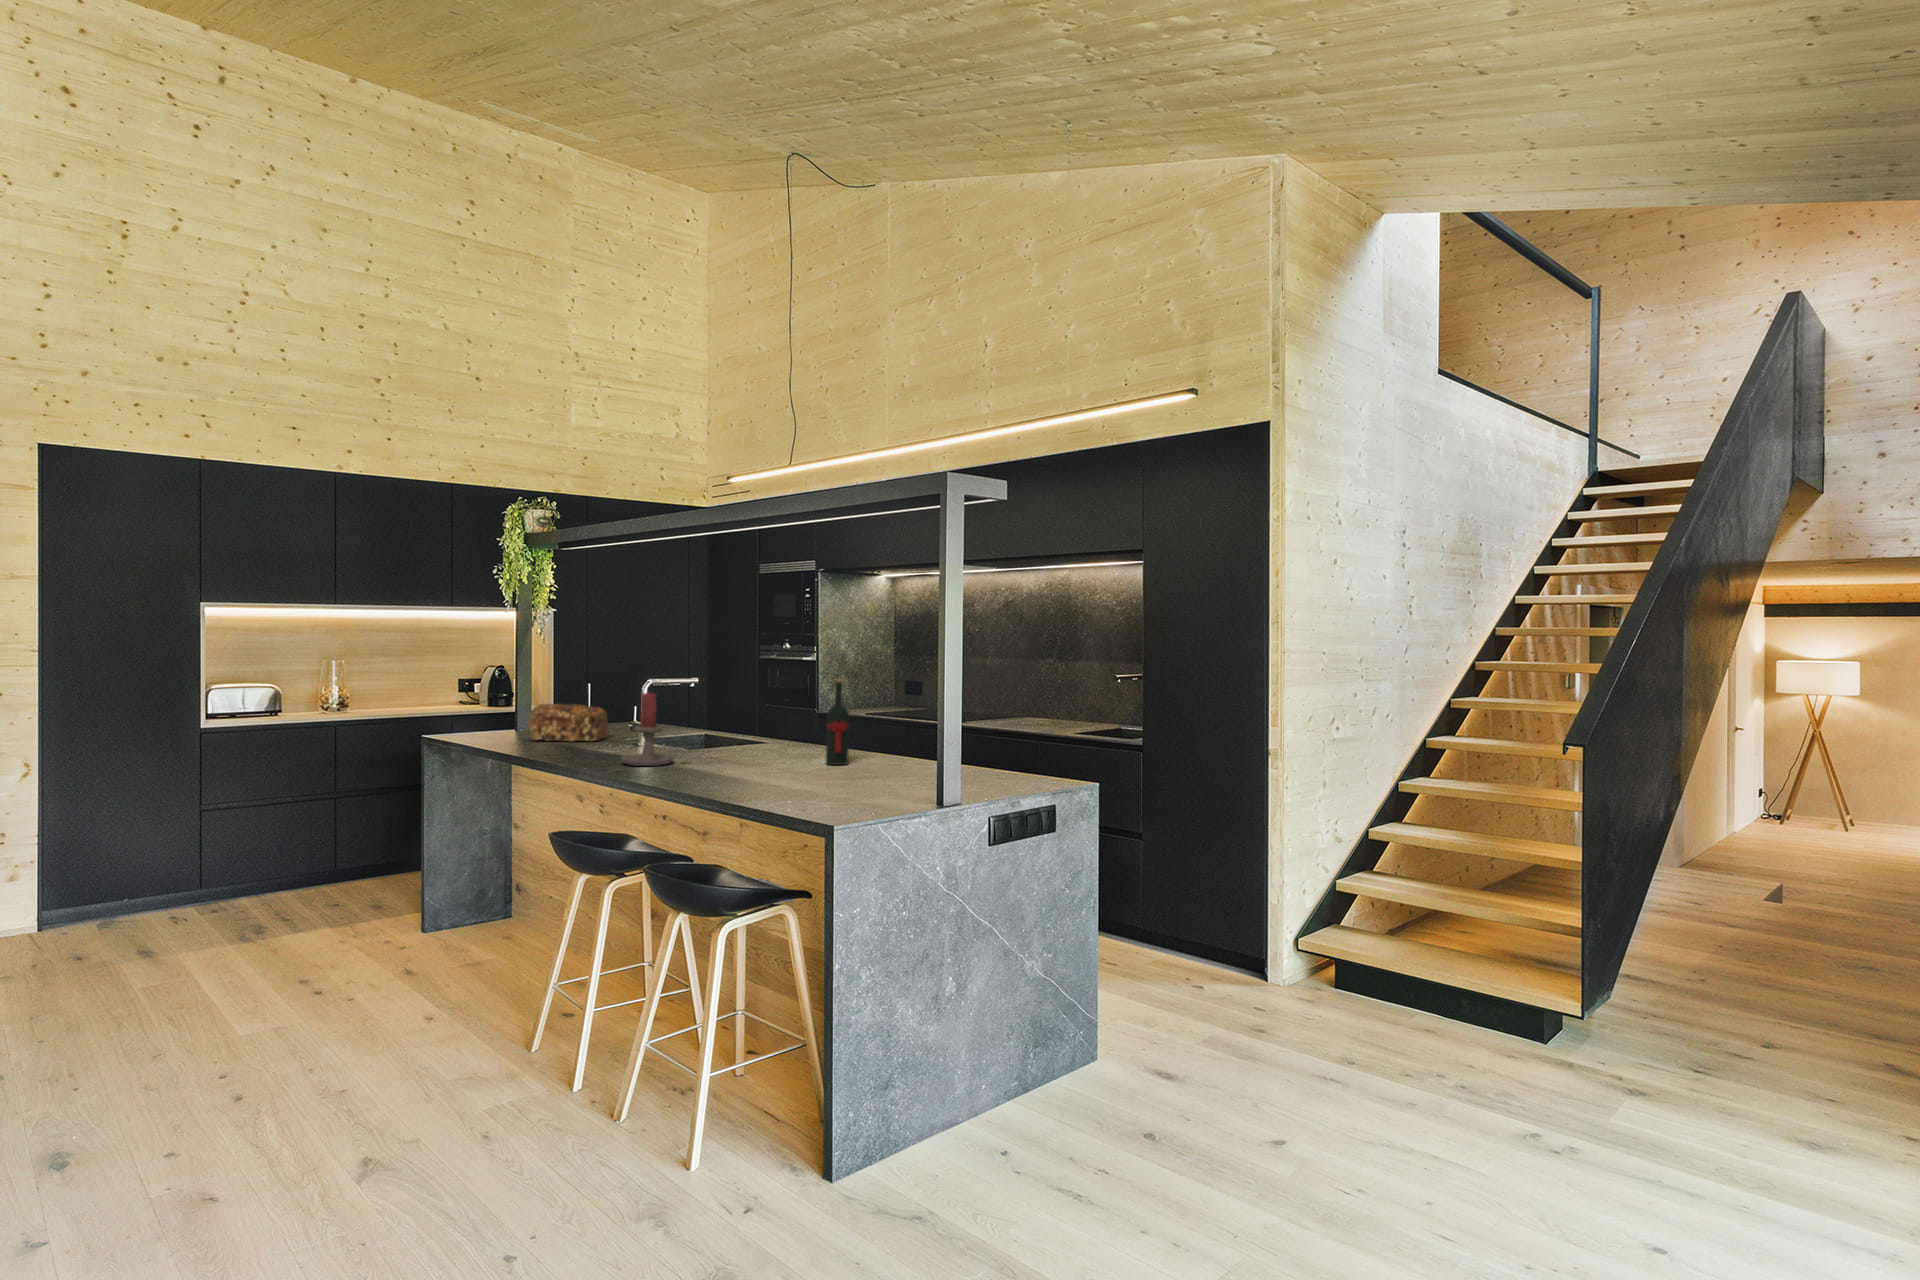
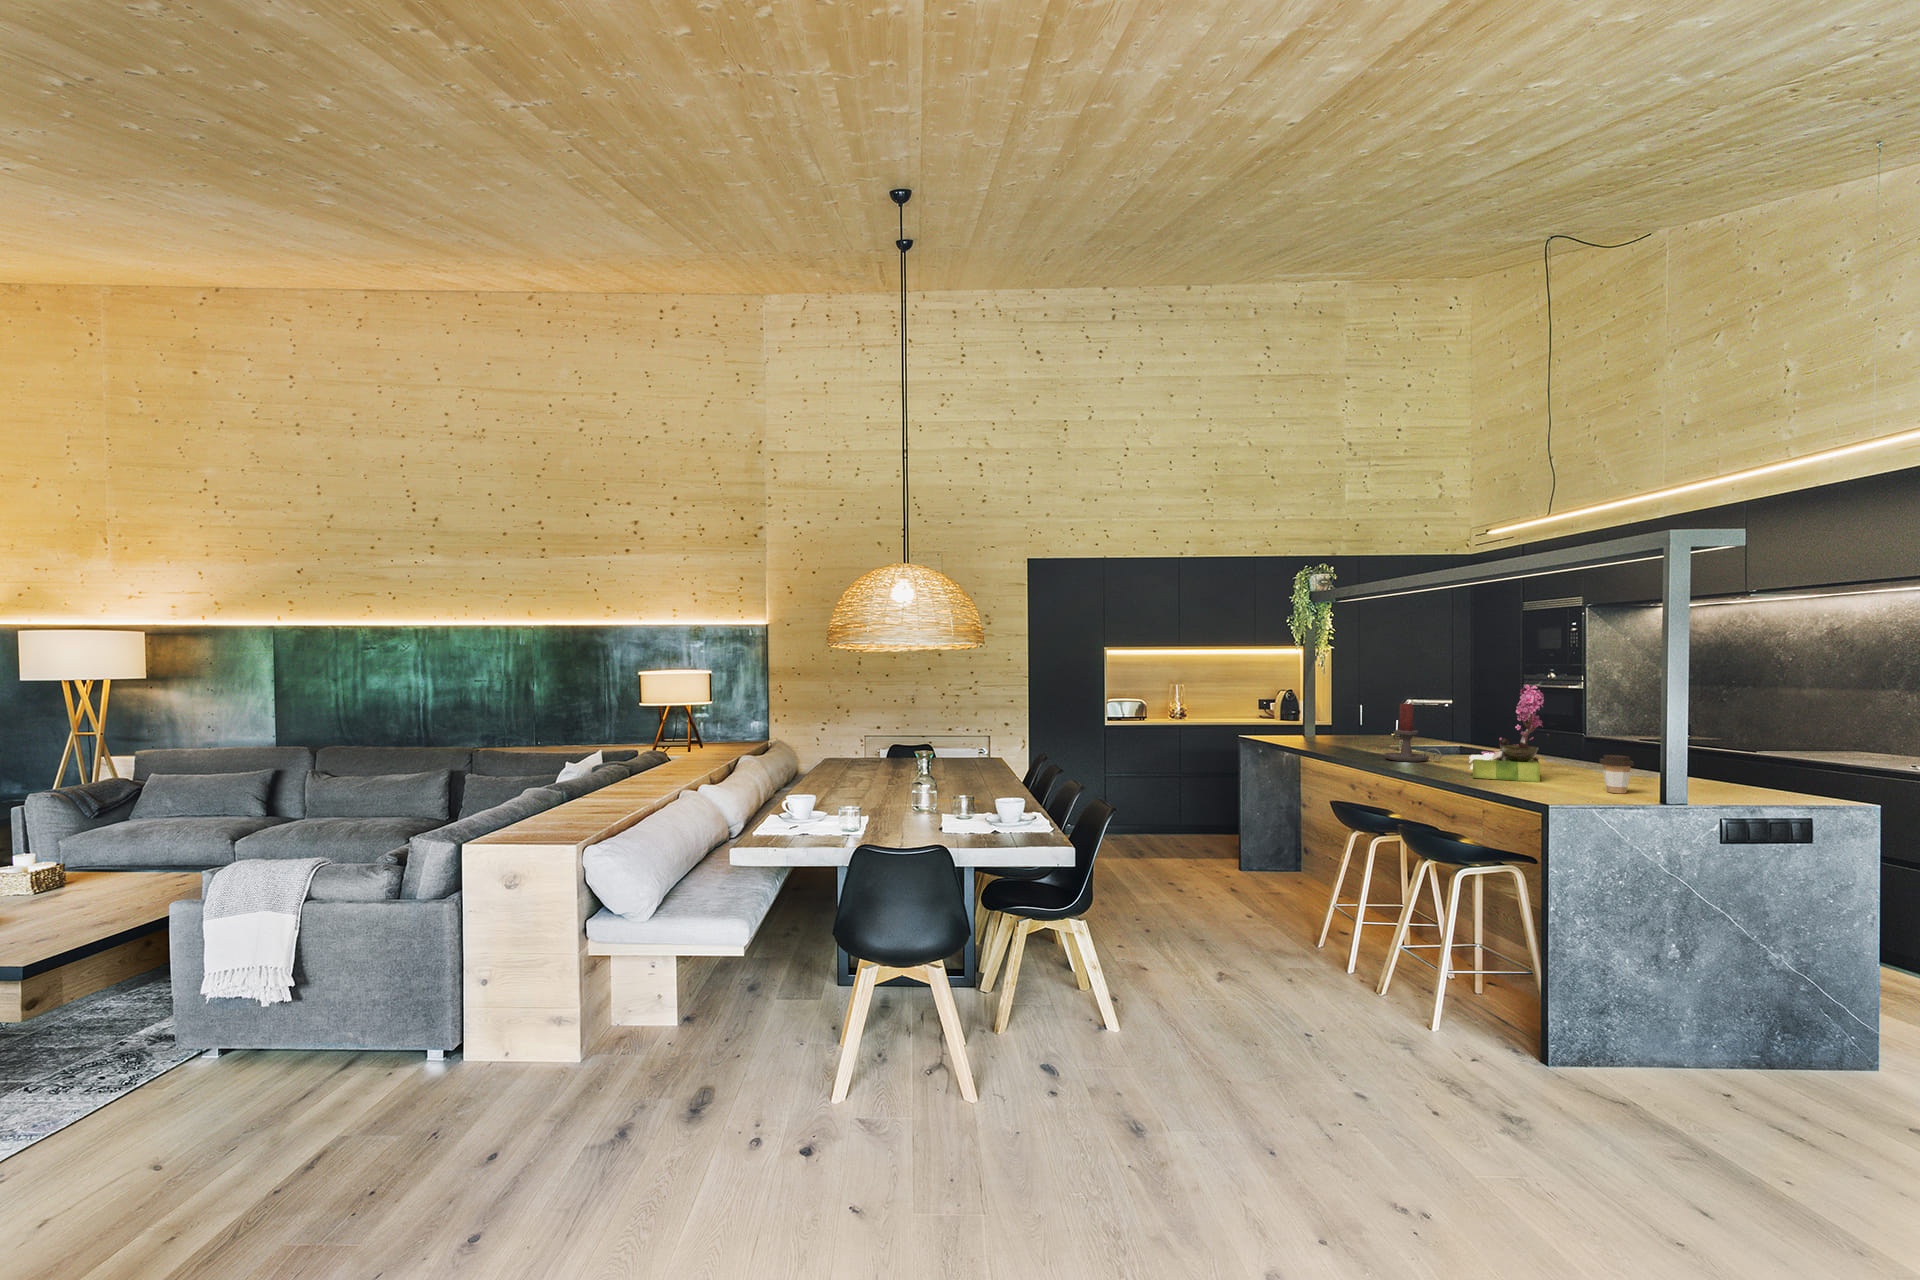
flower arrangement: none [721,668,805,785] -> present [1469,685,1549,782]
wine bottle: present [826,678,849,765] -> none [1576,695,1601,773]
bread loaf: present [529,704,608,741] -> none [1313,713,1375,743]
coffee cup: none [854,749,885,791] -> present [1600,755,1634,793]

